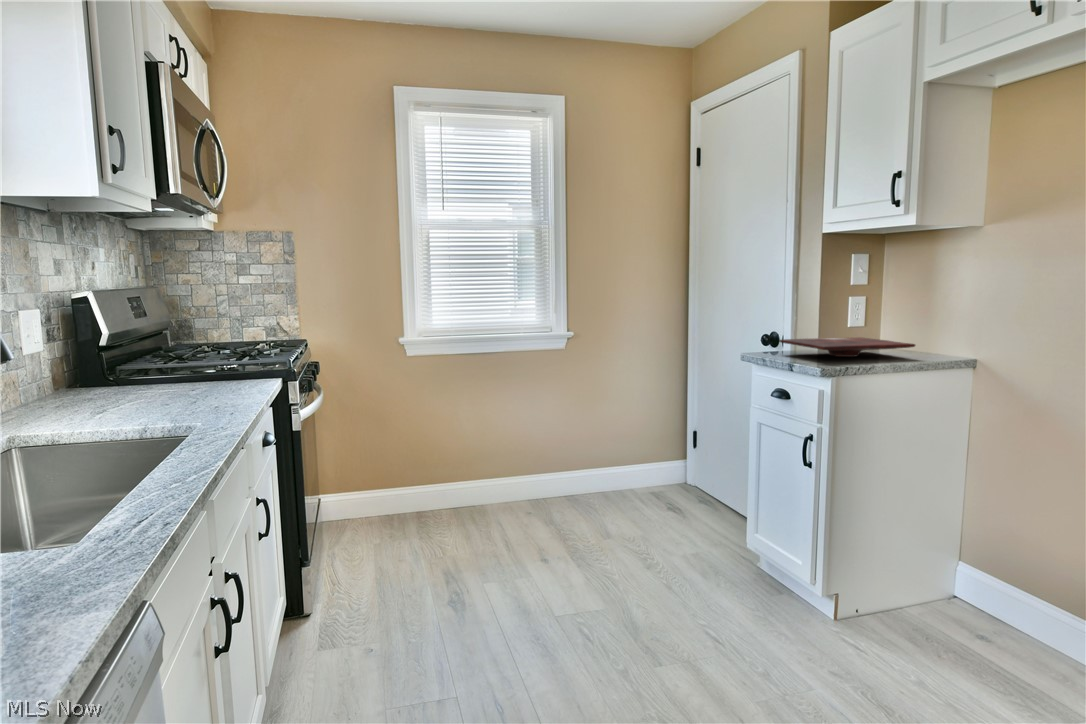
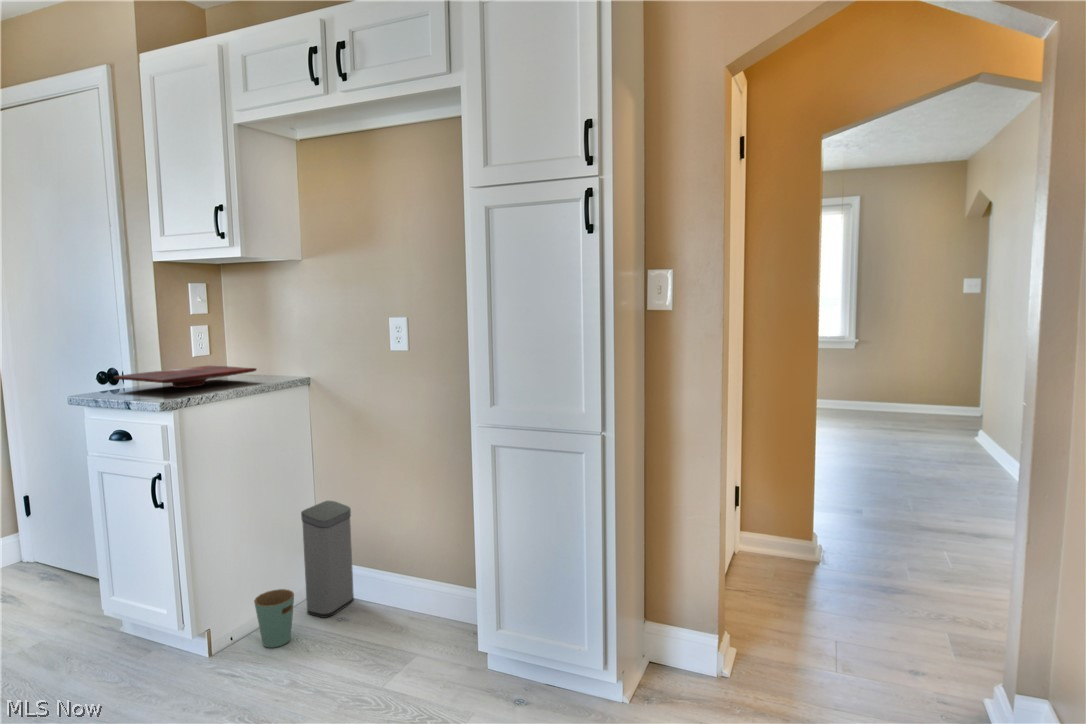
trash can: none [887,504,1014,642] -> present [254,501,354,648]

